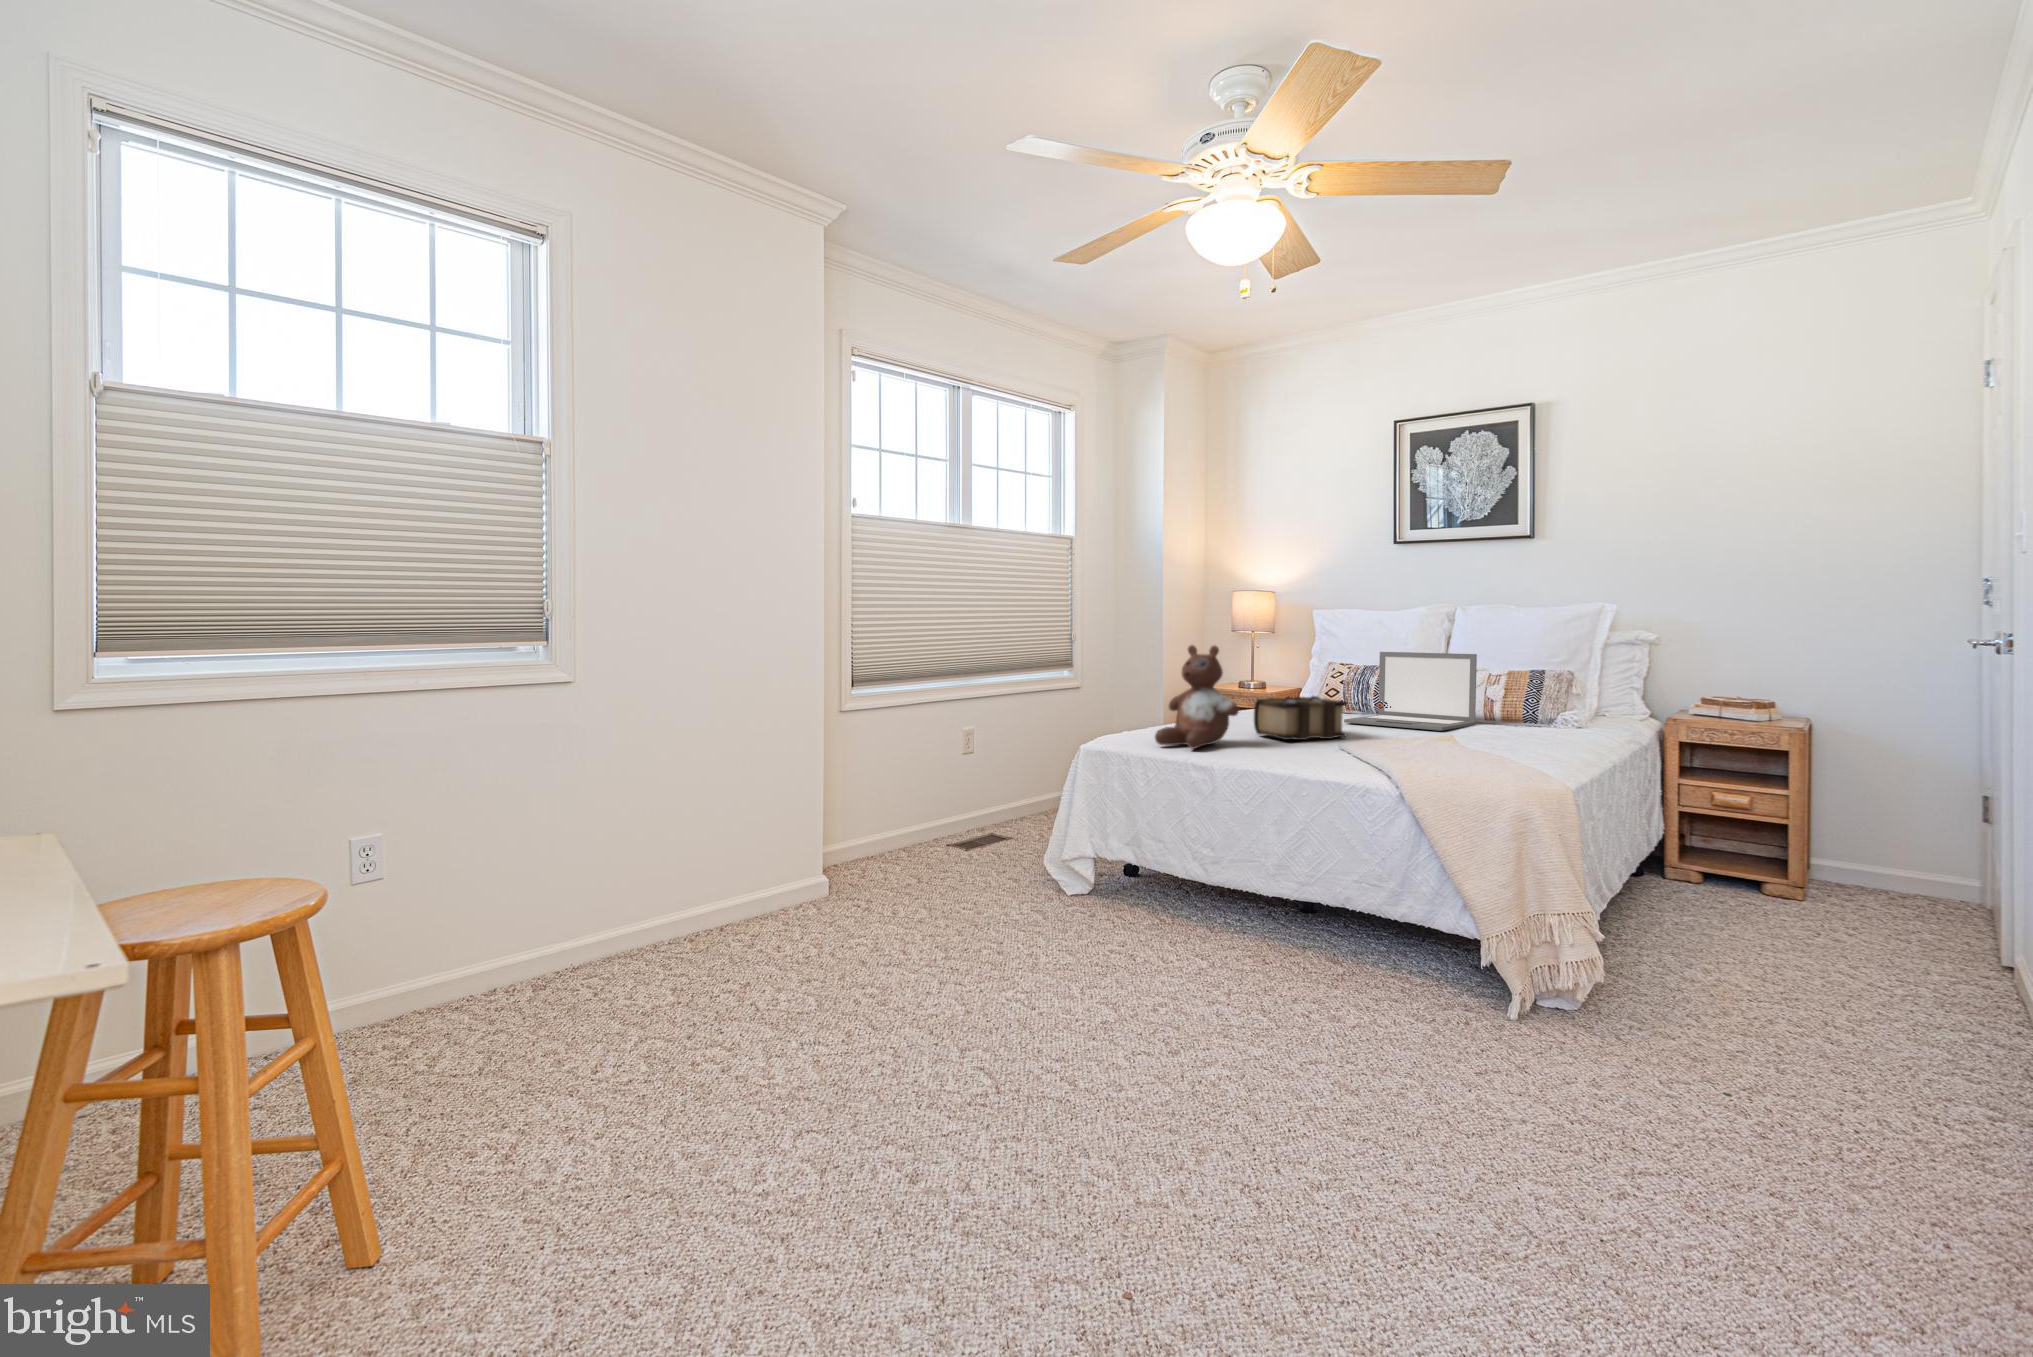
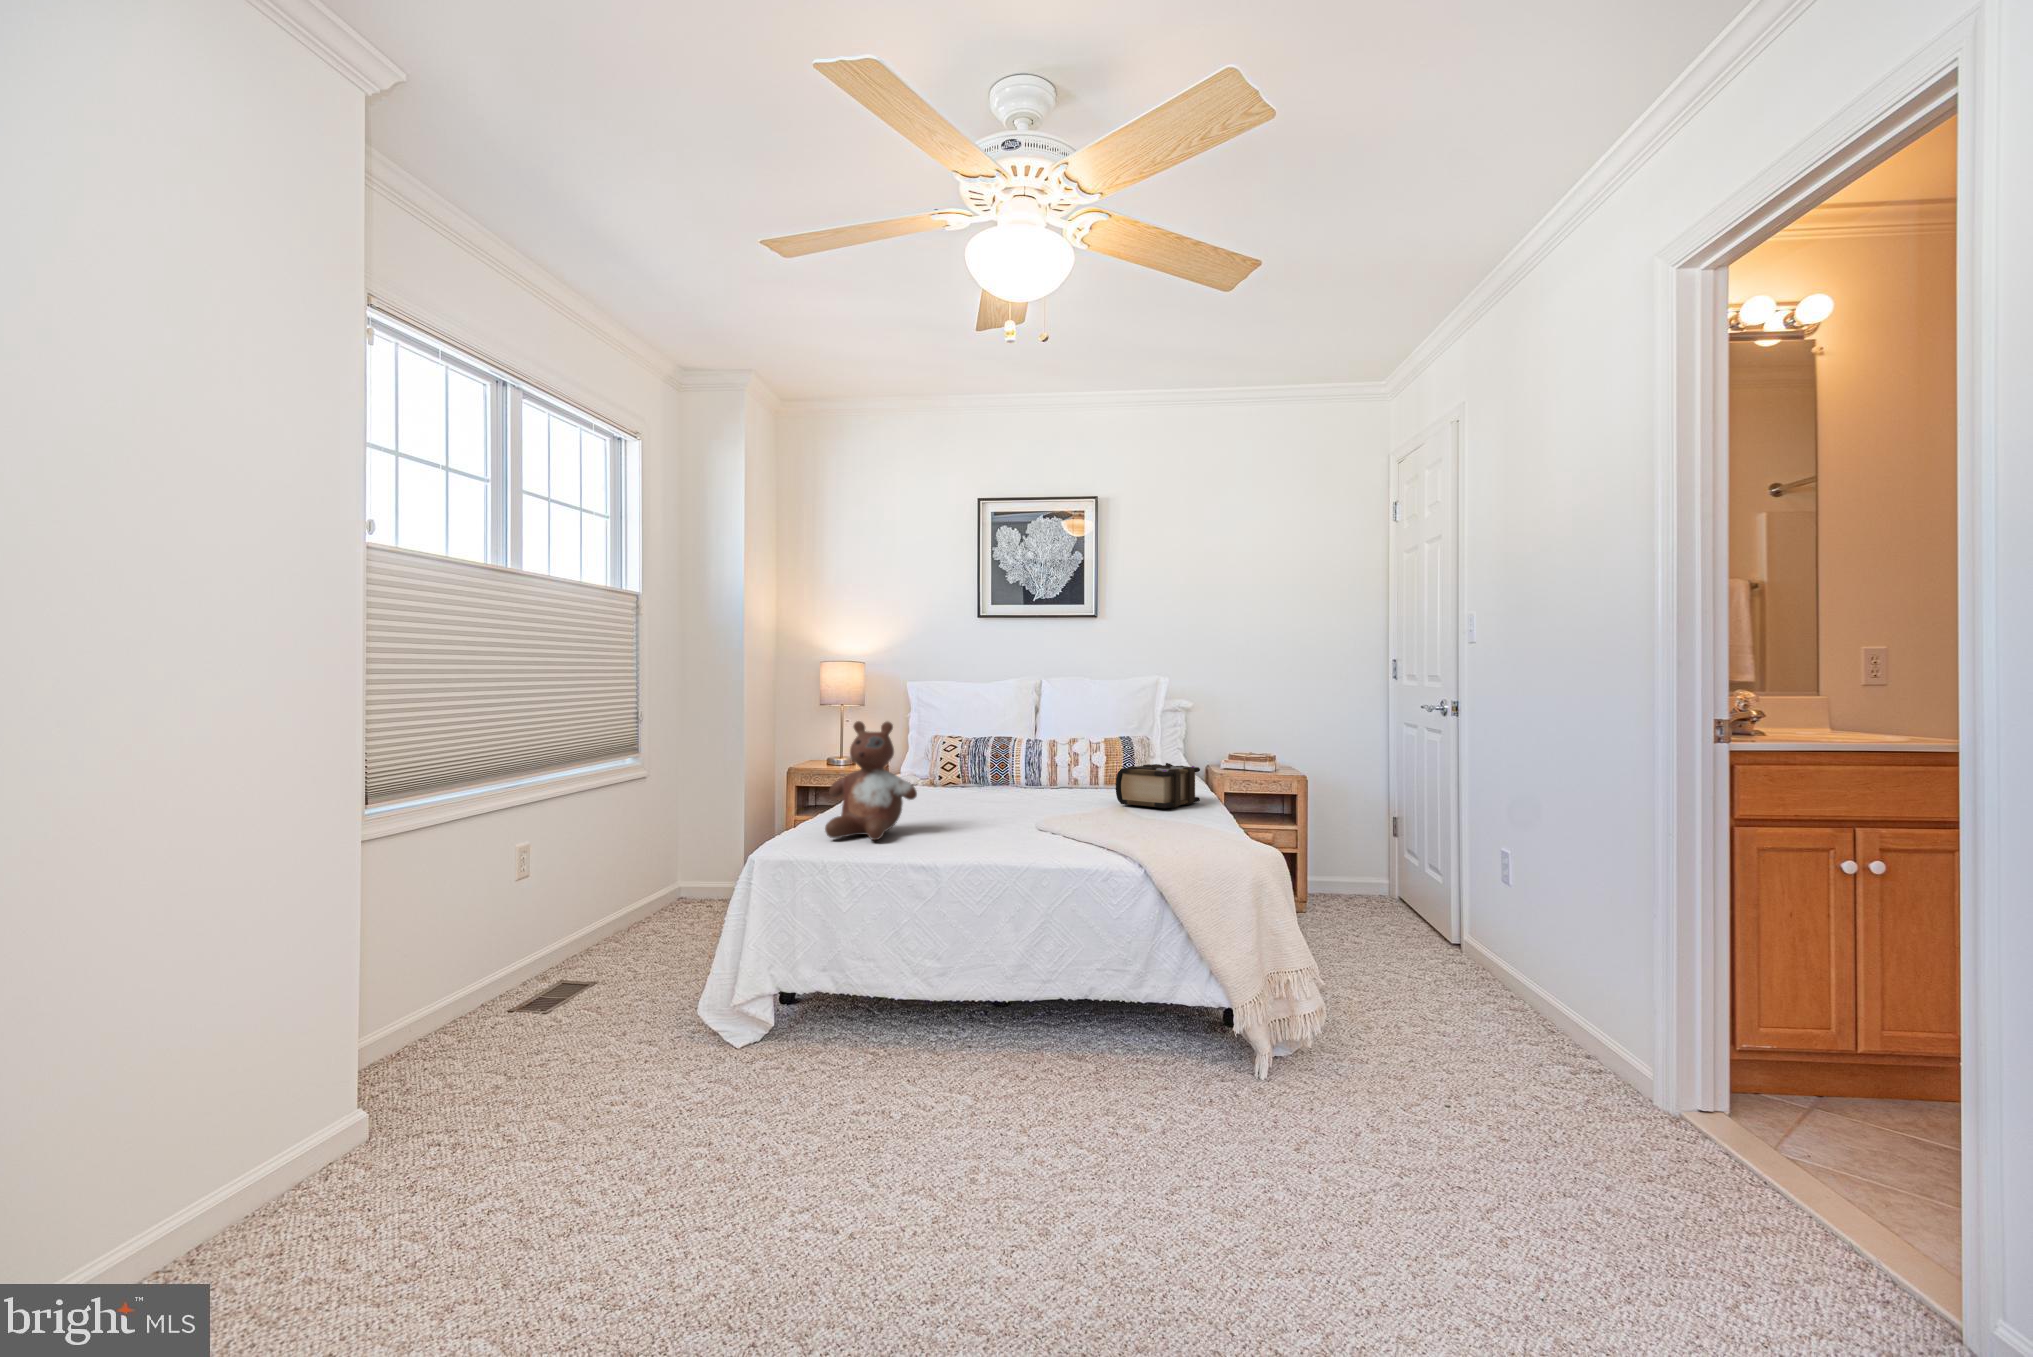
laptop: present [1344,652,1477,731] -> none [976,723,1088,800]
book: present [1254,696,1347,740] -> present [1116,763,1200,808]

